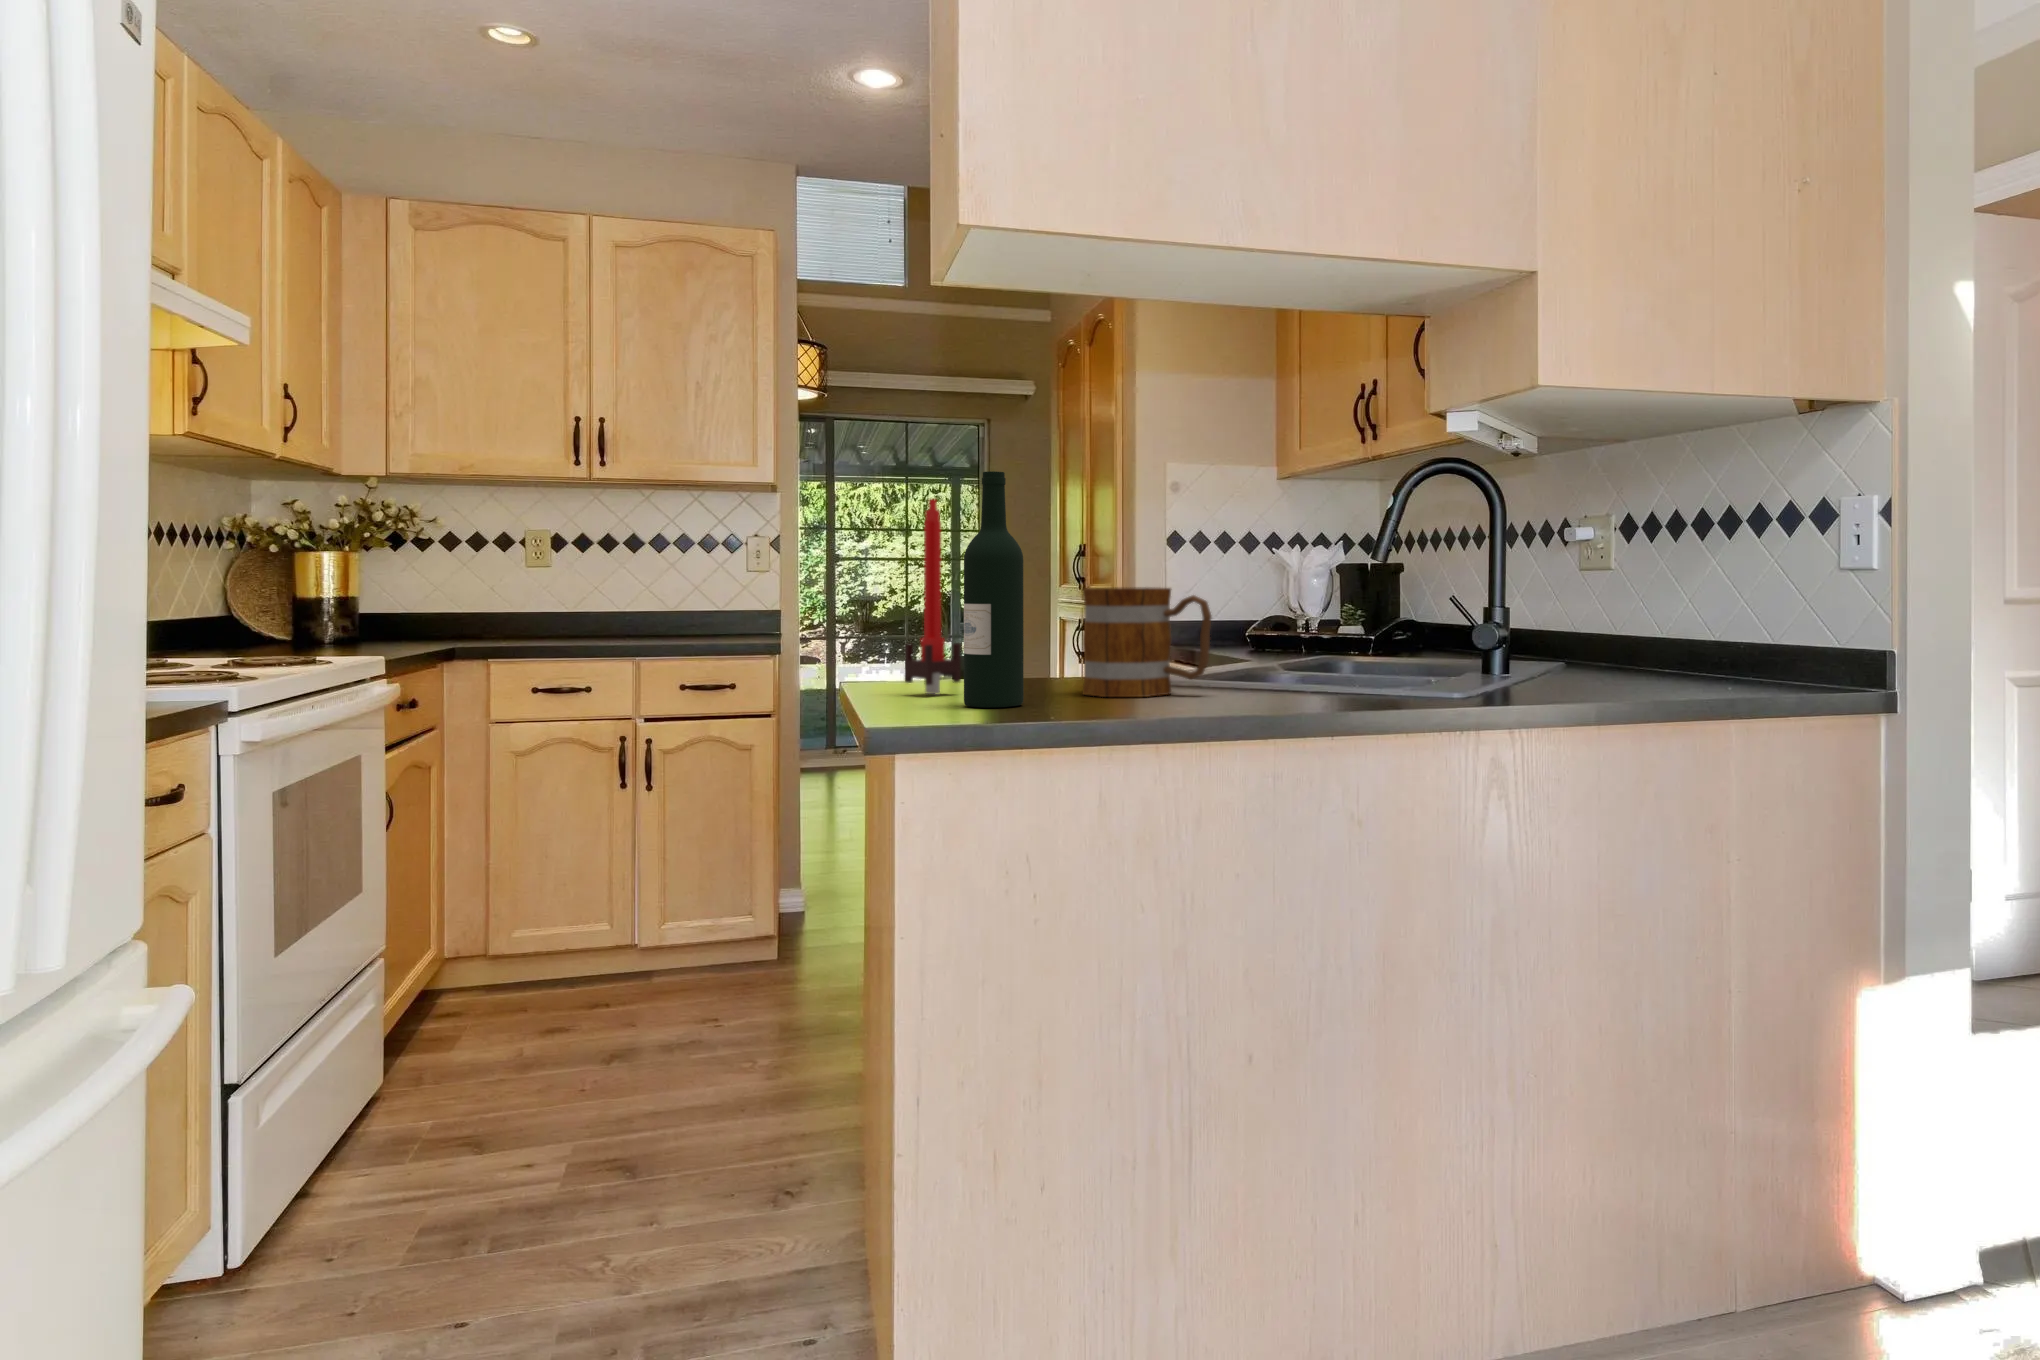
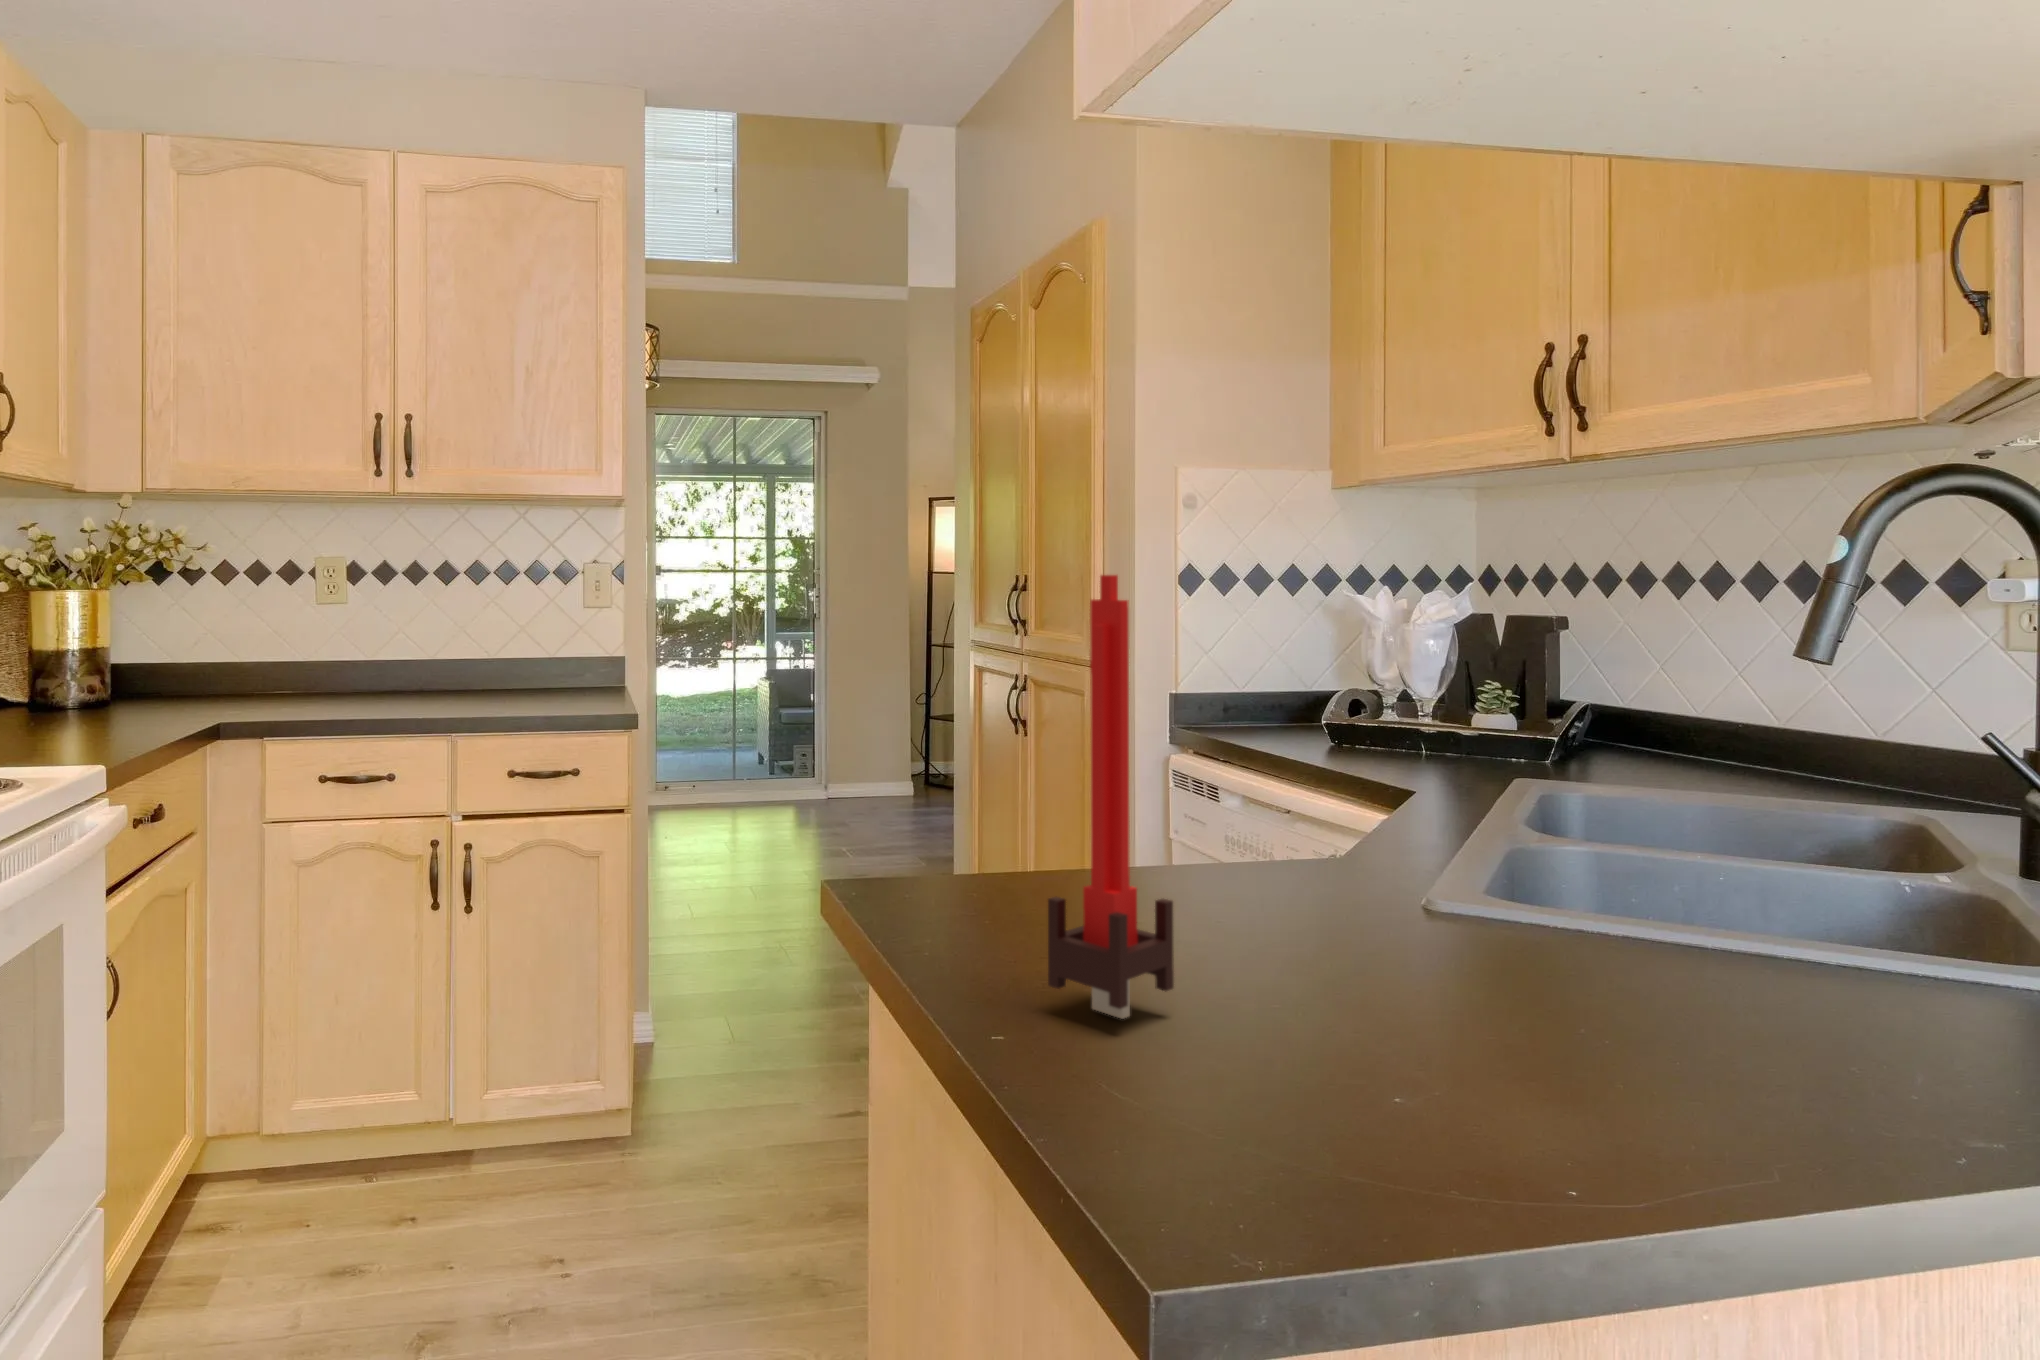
wine bottle: present [964,471,1024,708] -> none [1302,528,1471,1175]
mug: present [1083,587,1211,697] -> none [1454,768,1845,1075]

